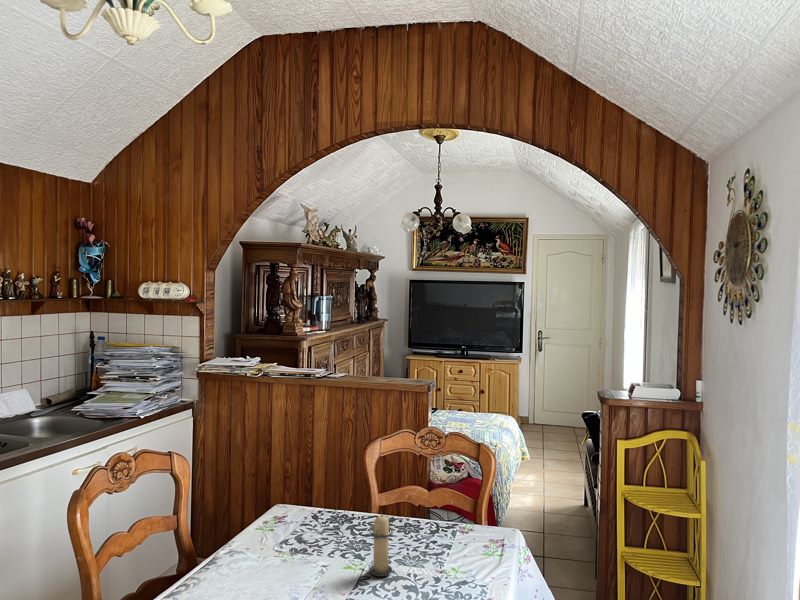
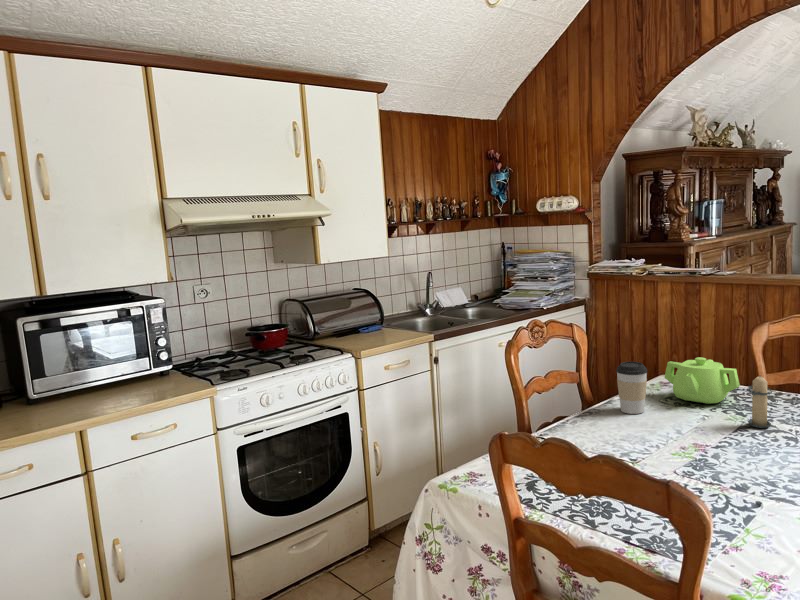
teapot: none [279,488,359,546] -> present [665,357,740,404]
coffee cup: none [221,506,260,578] -> present [616,362,648,414]

